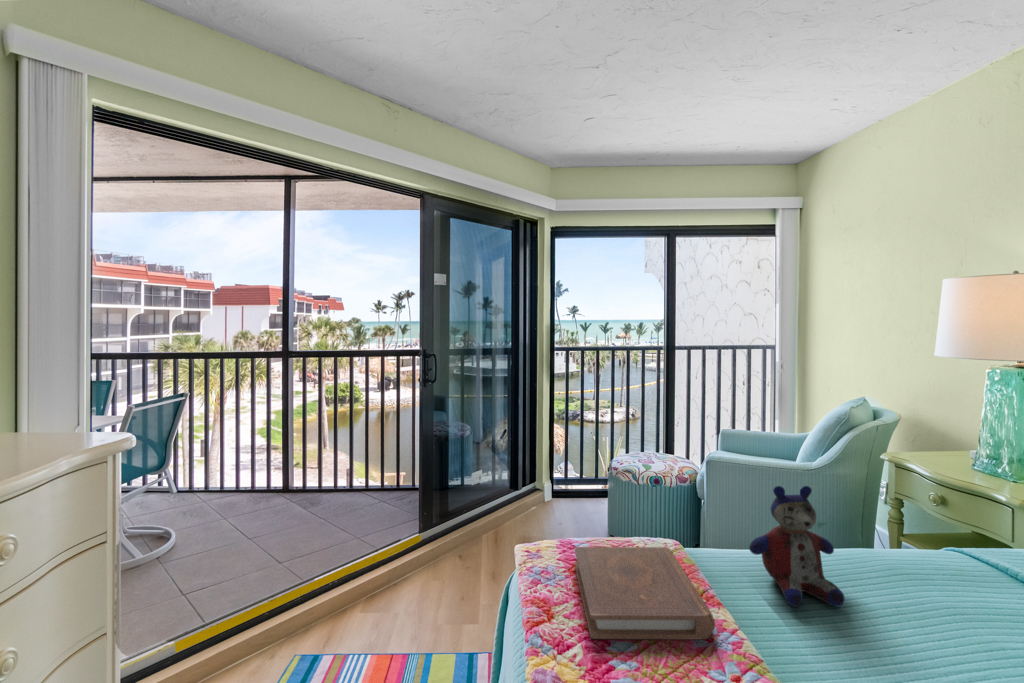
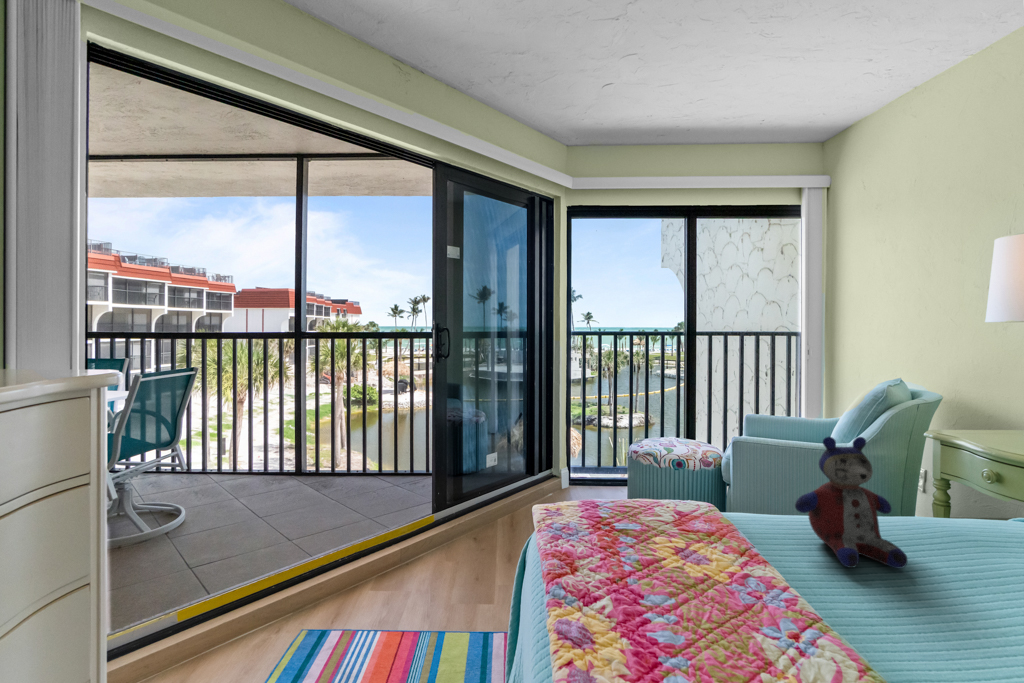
book: present [575,547,715,639] -> none [600,504,763,595]

